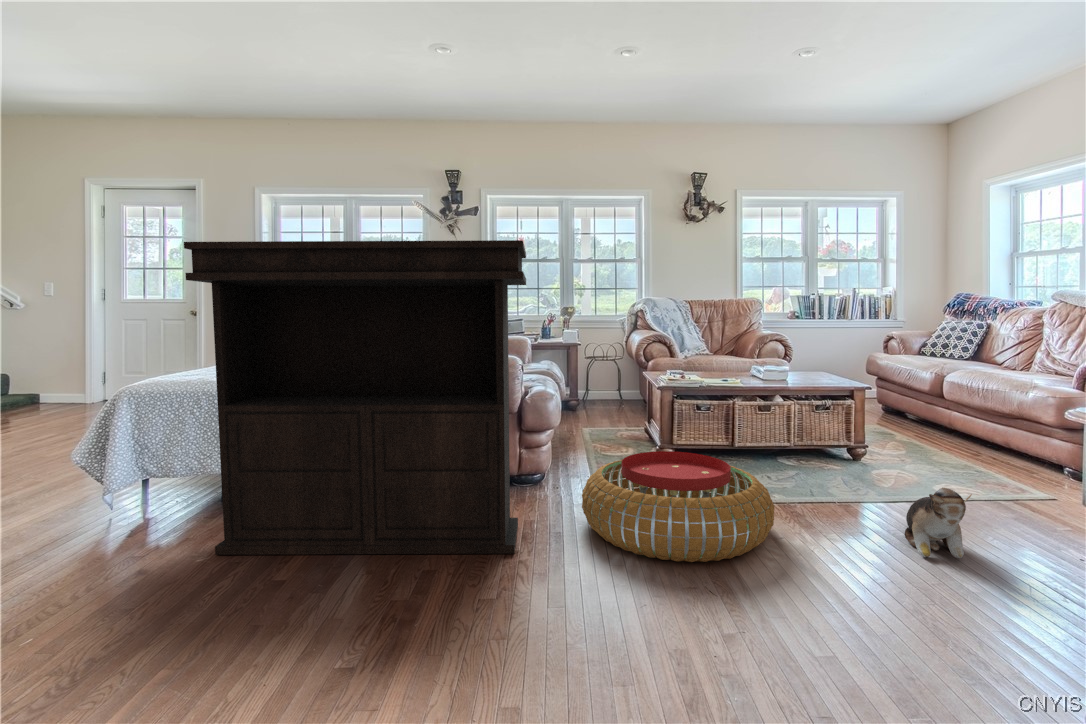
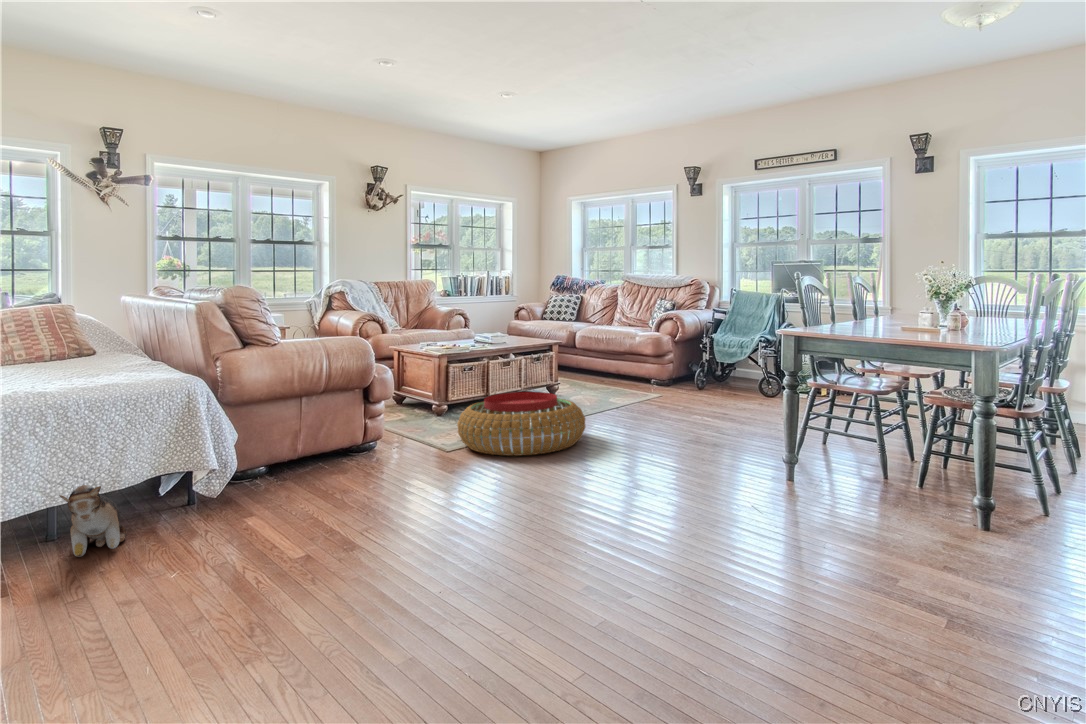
console table: present [184,240,526,555] -> none [168,237,459,534]
plush toy: present [904,488,972,558] -> present [59,485,127,557]

